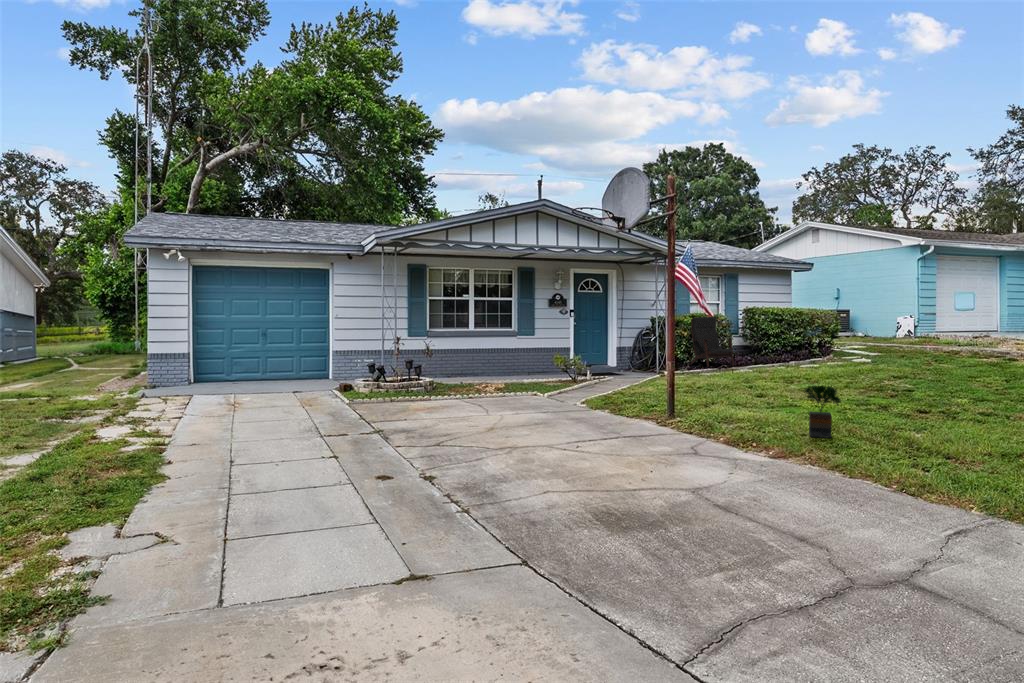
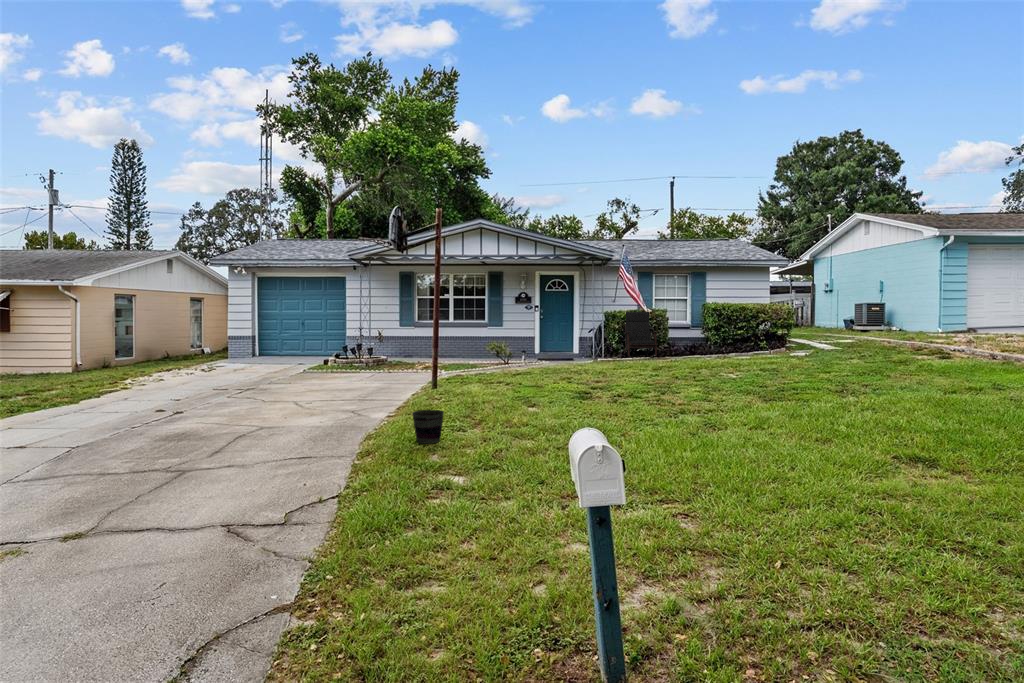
potted tree: present [803,385,841,438] -> none [462,369,489,410]
basket: none [941,439,993,486] -> present [412,410,444,444]

